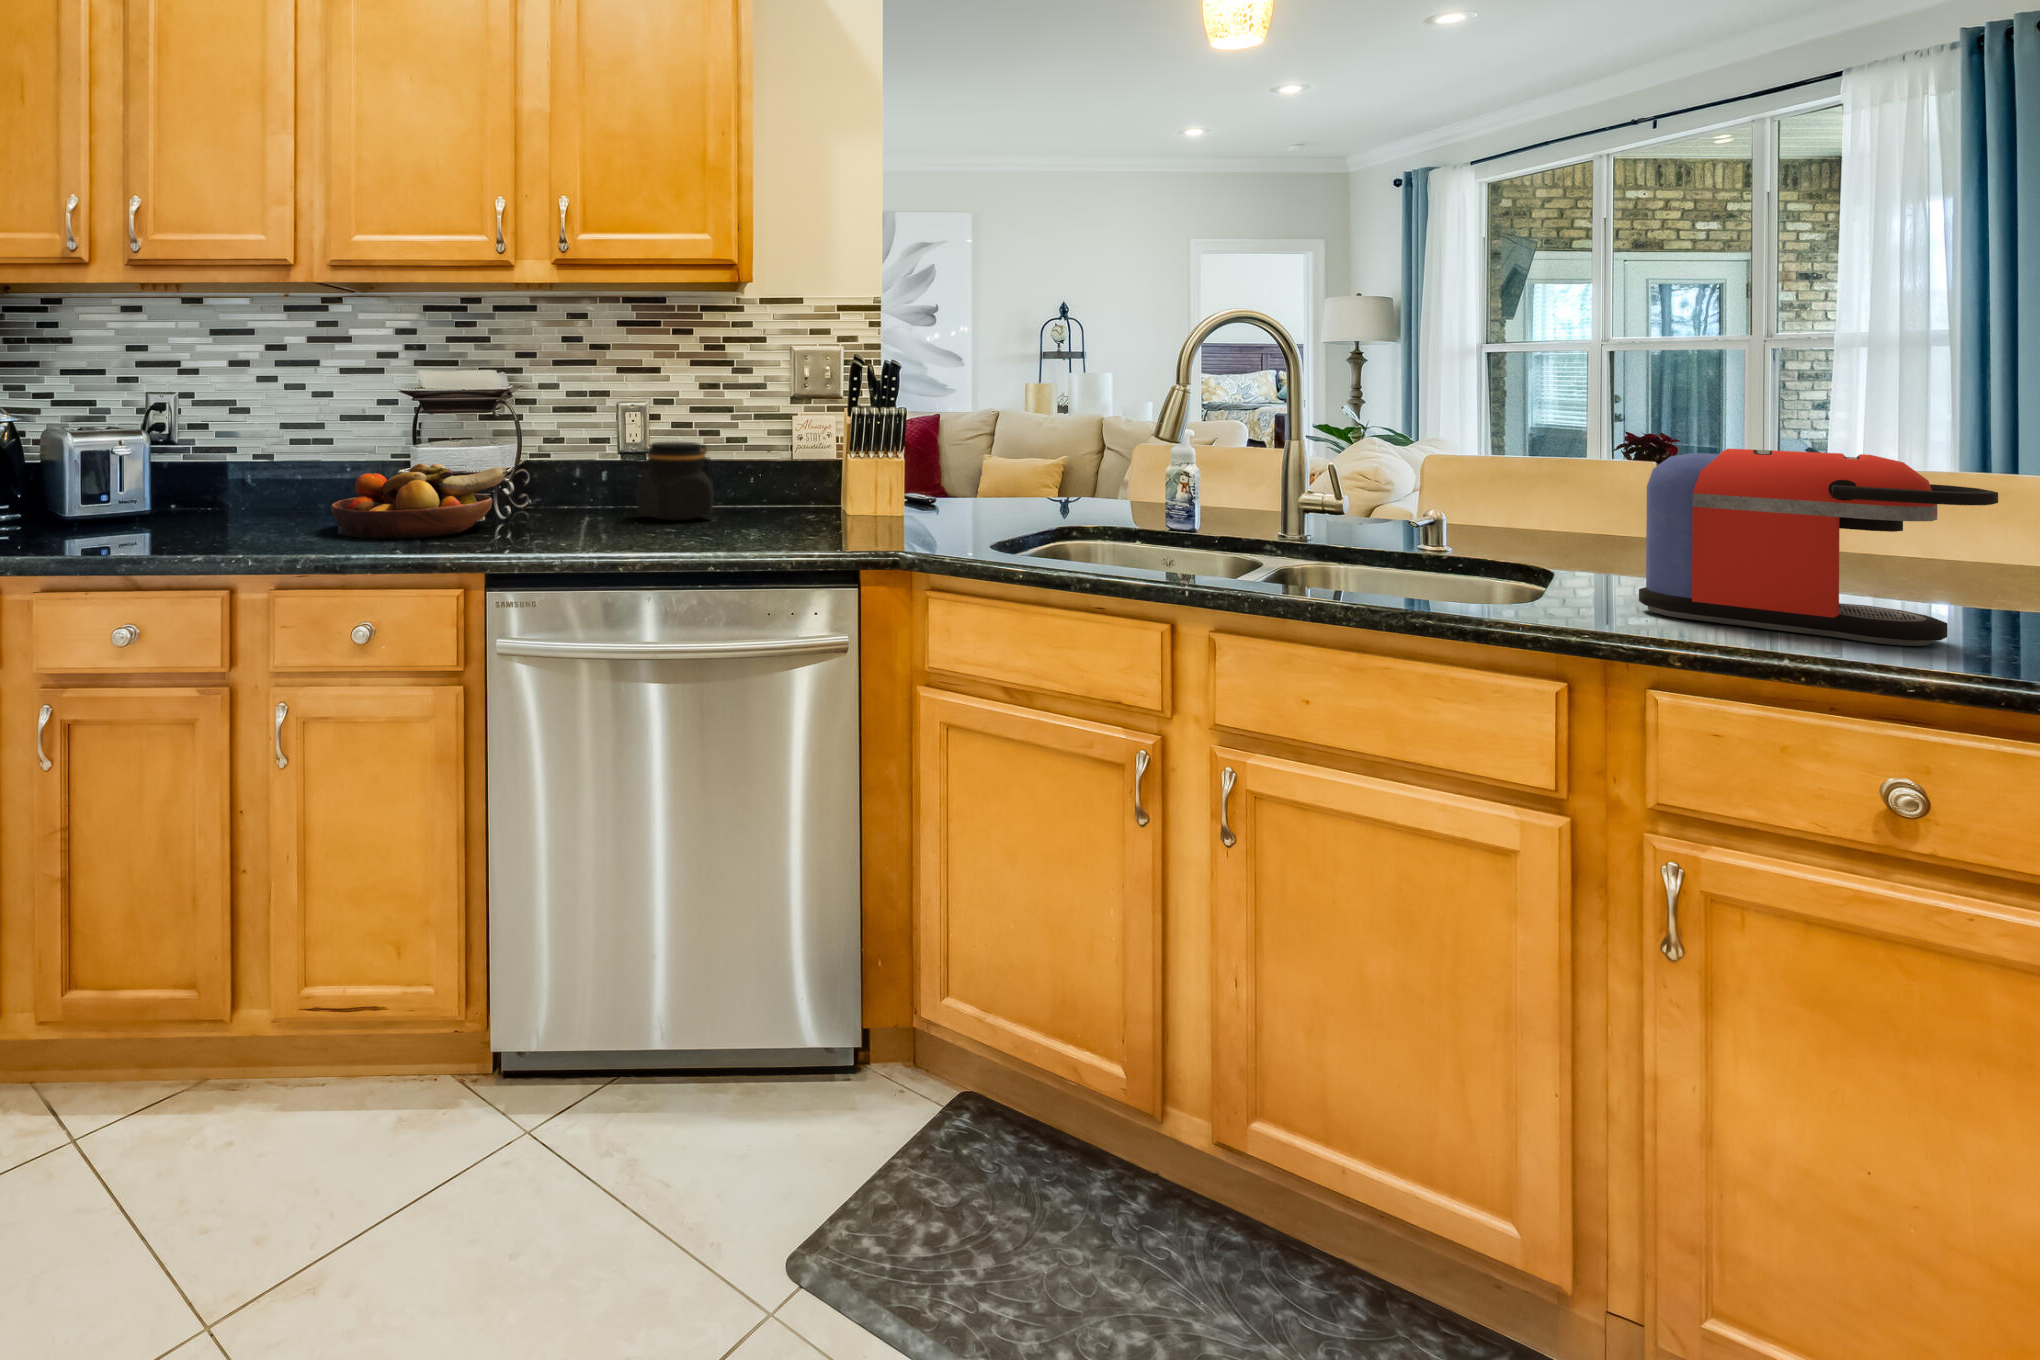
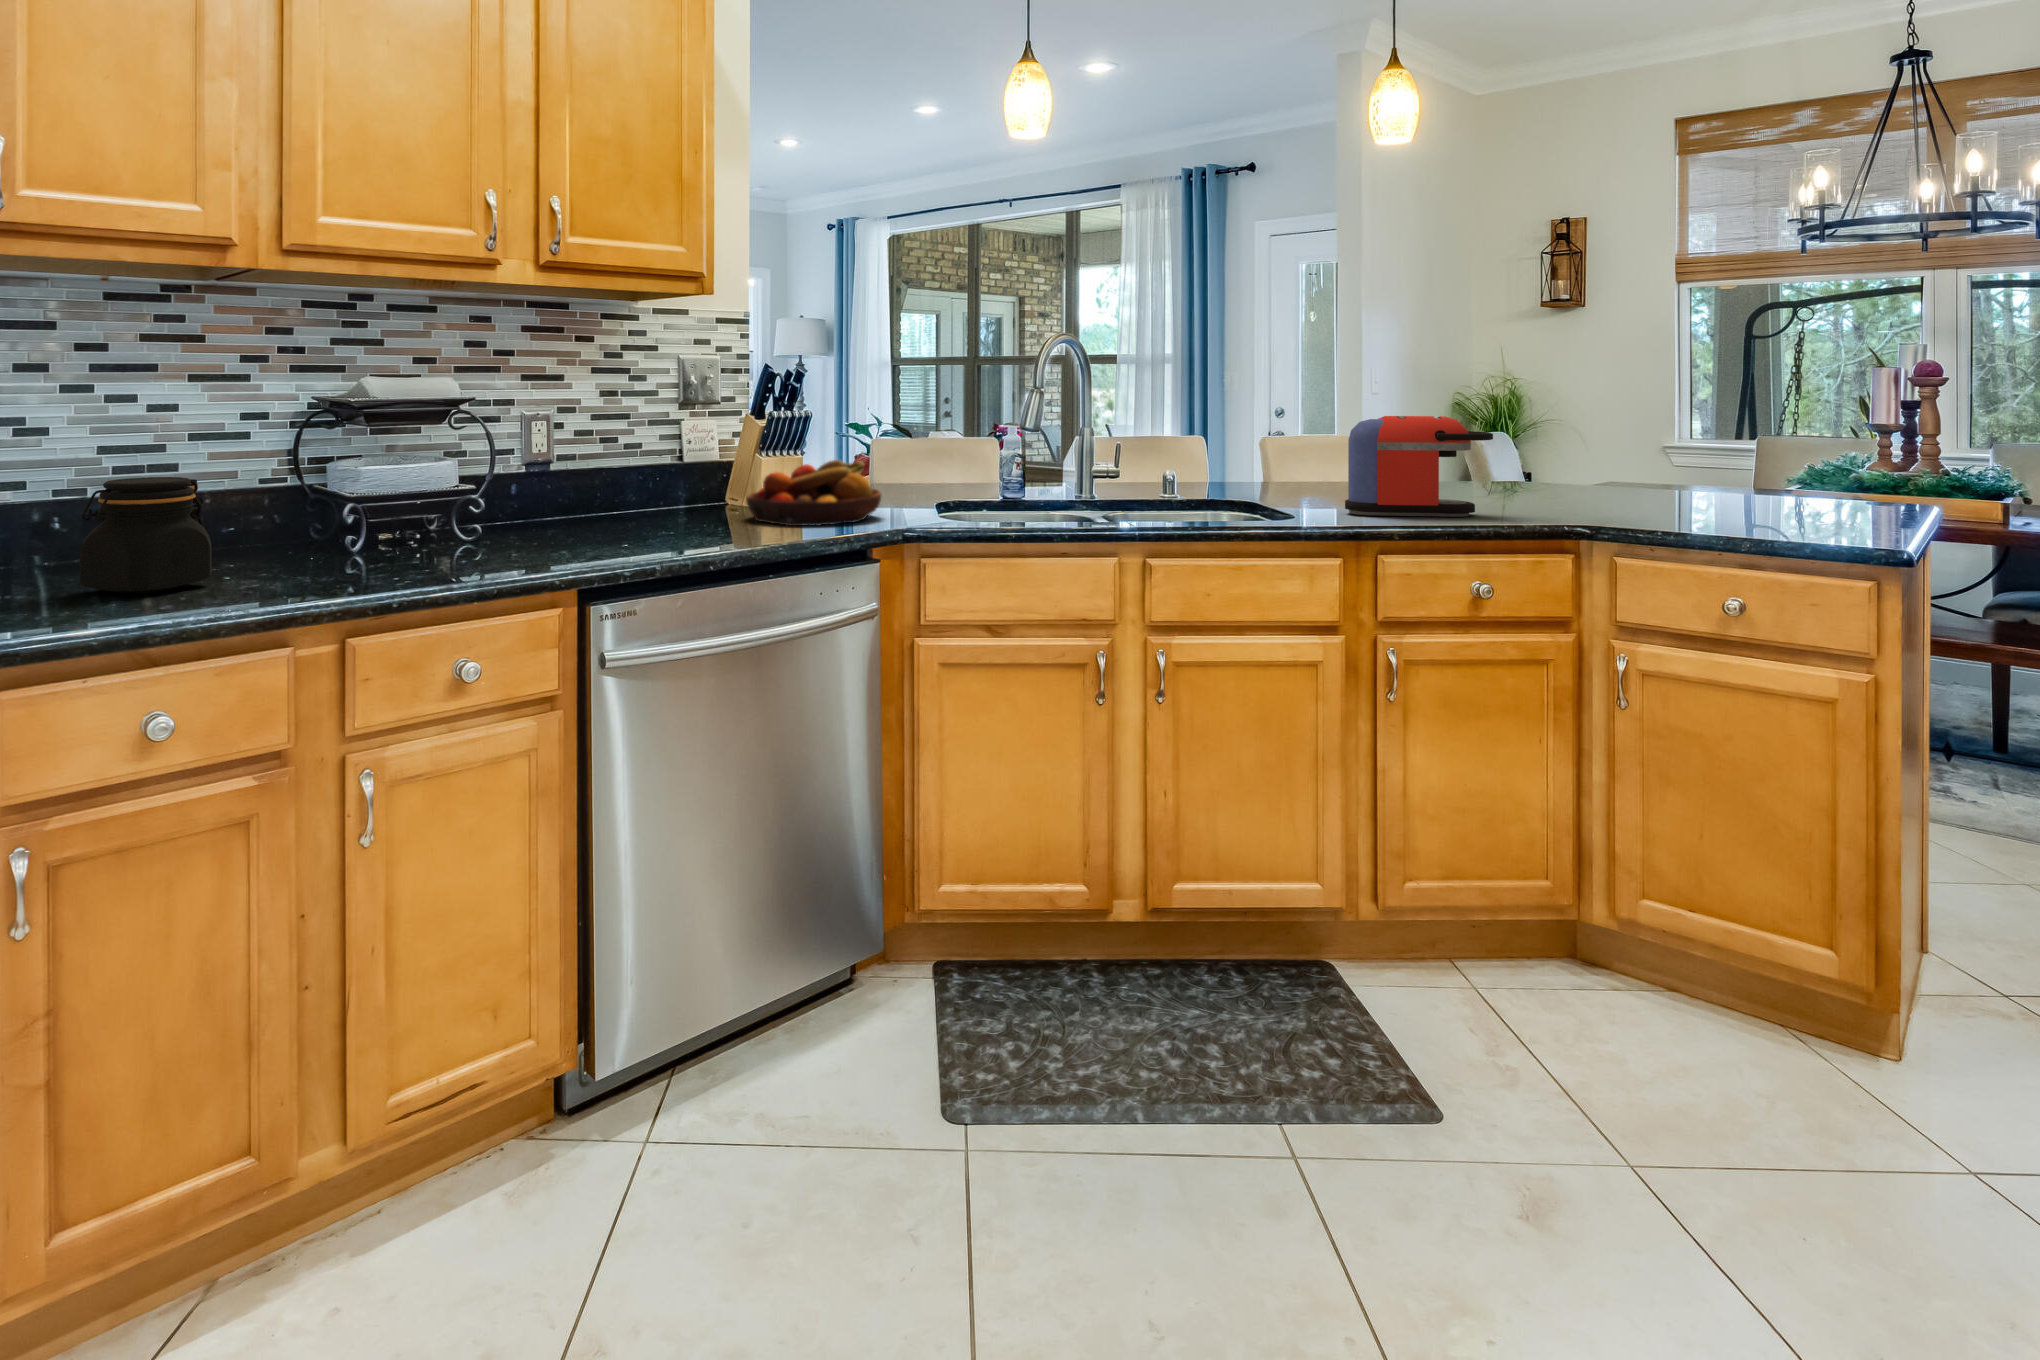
jar: present [636,442,713,521] -> present [80,477,211,593]
fruit bowl: present [331,463,507,538] -> present [746,460,881,526]

